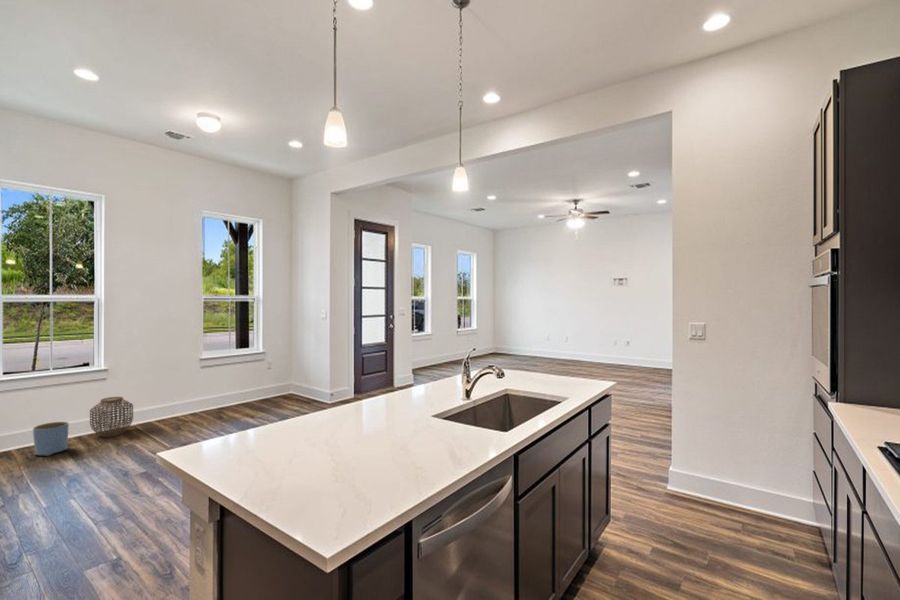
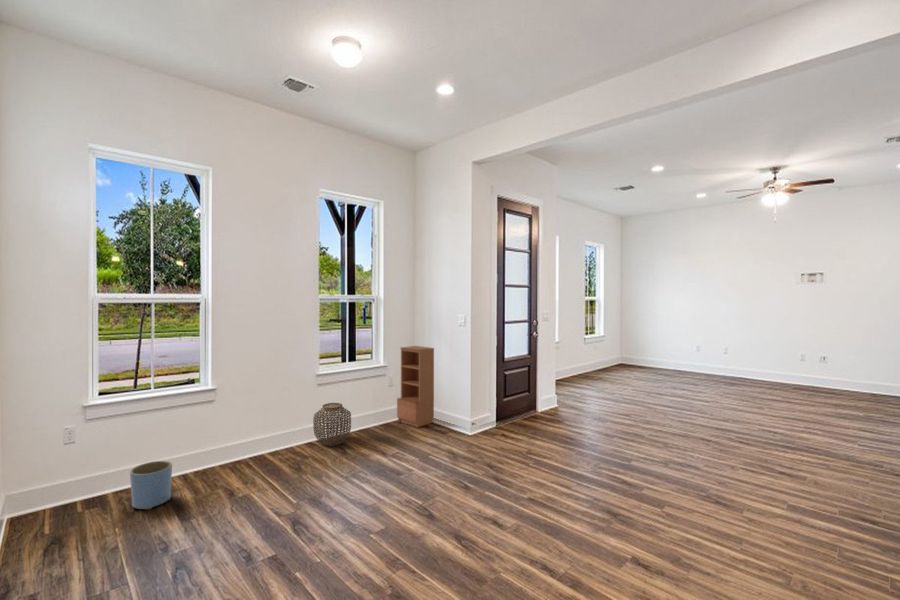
bookcase: none [273,337,304,401] -> present [397,346,434,427]
woven basket: present [90,397,133,437] -> present [313,403,351,446]

